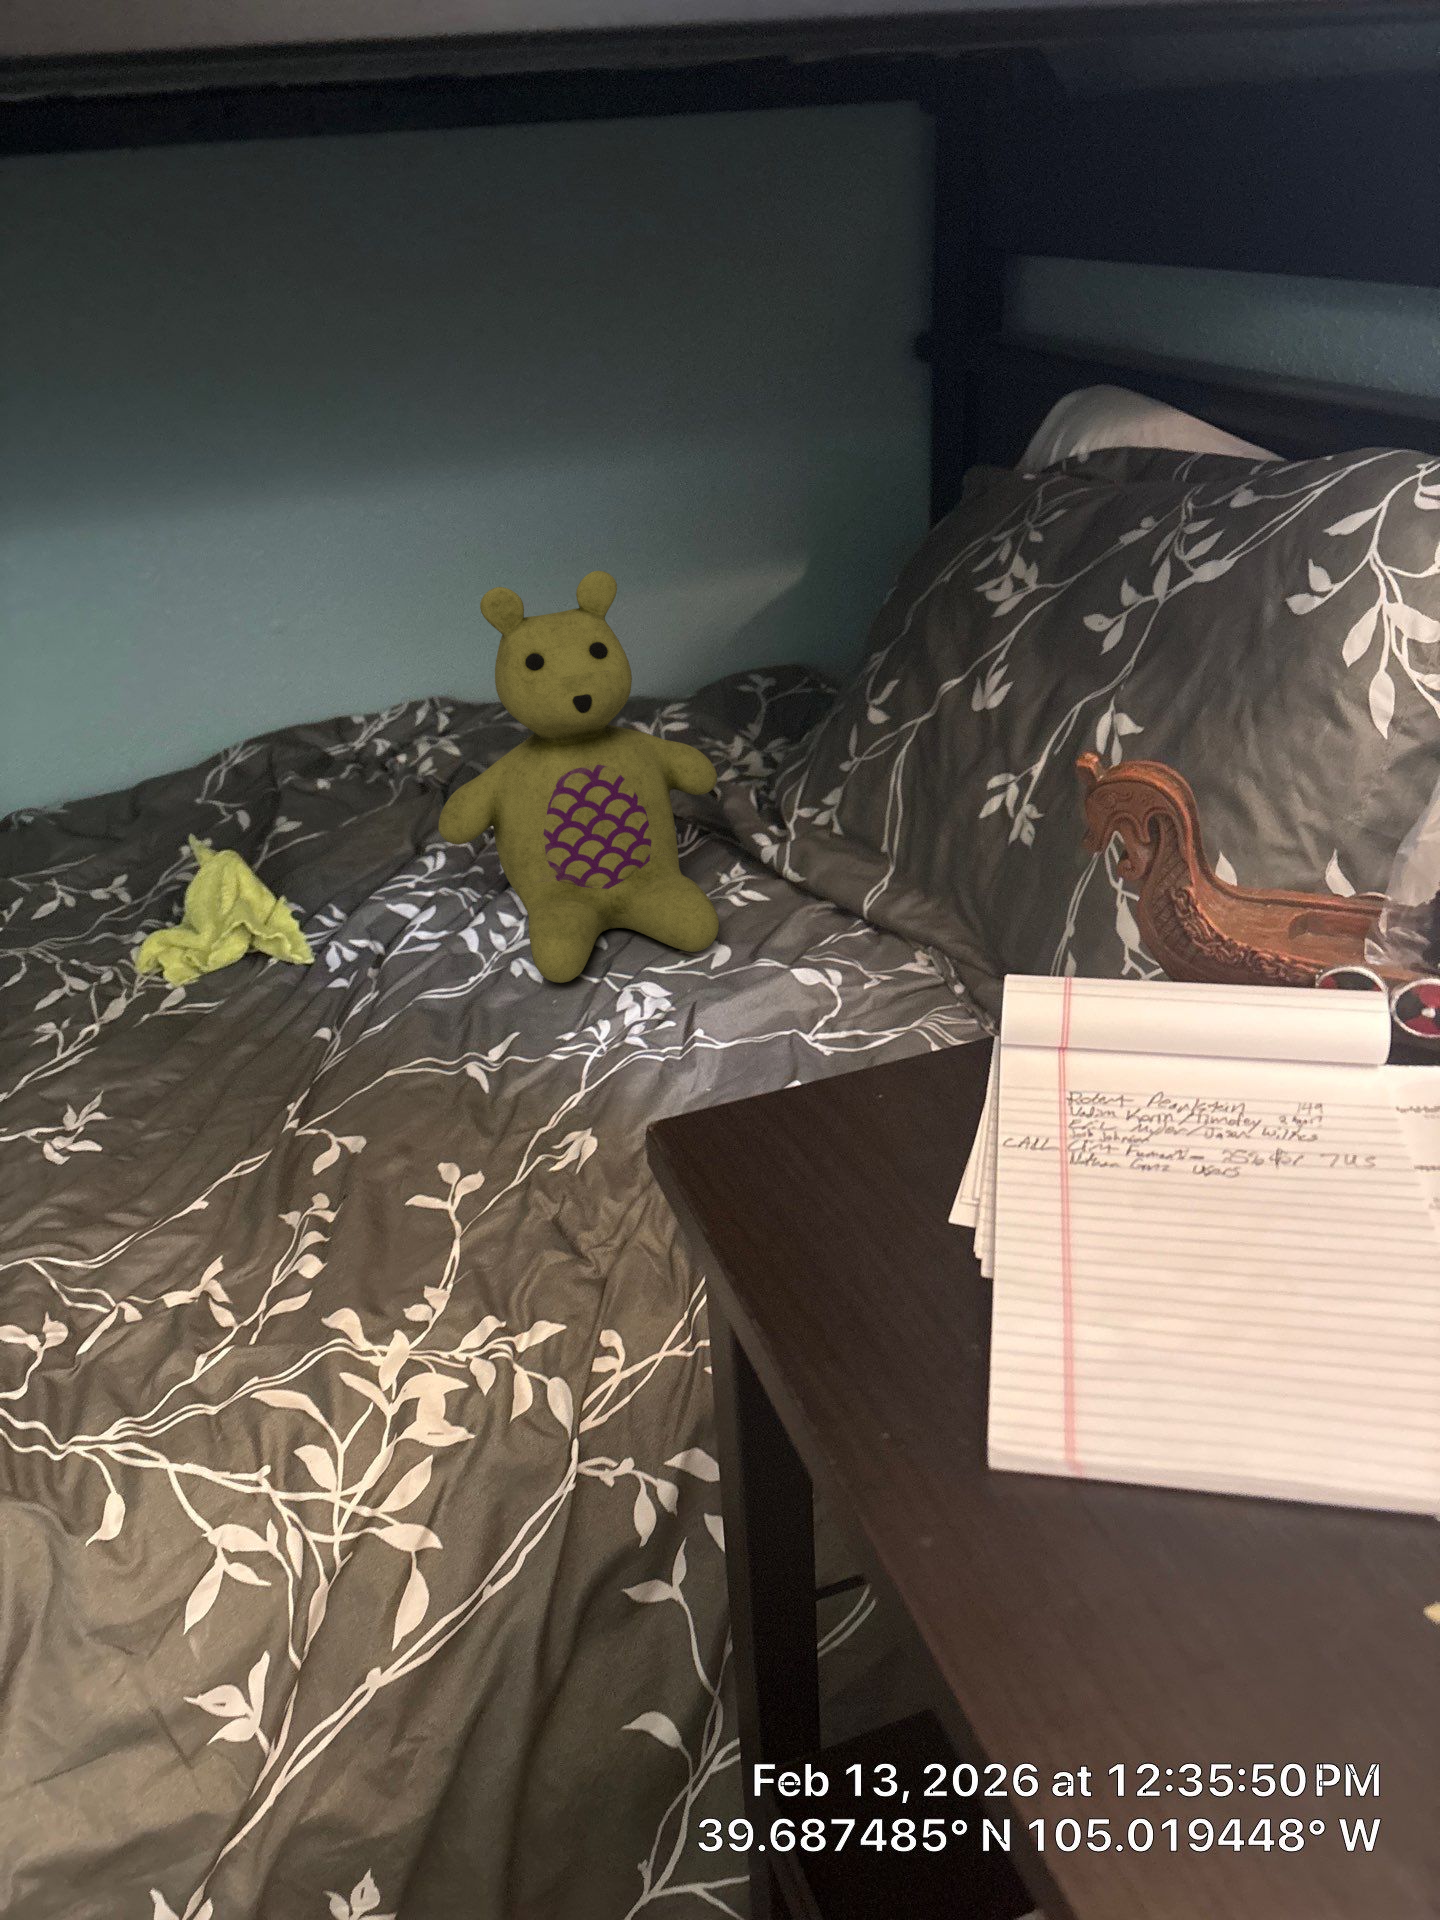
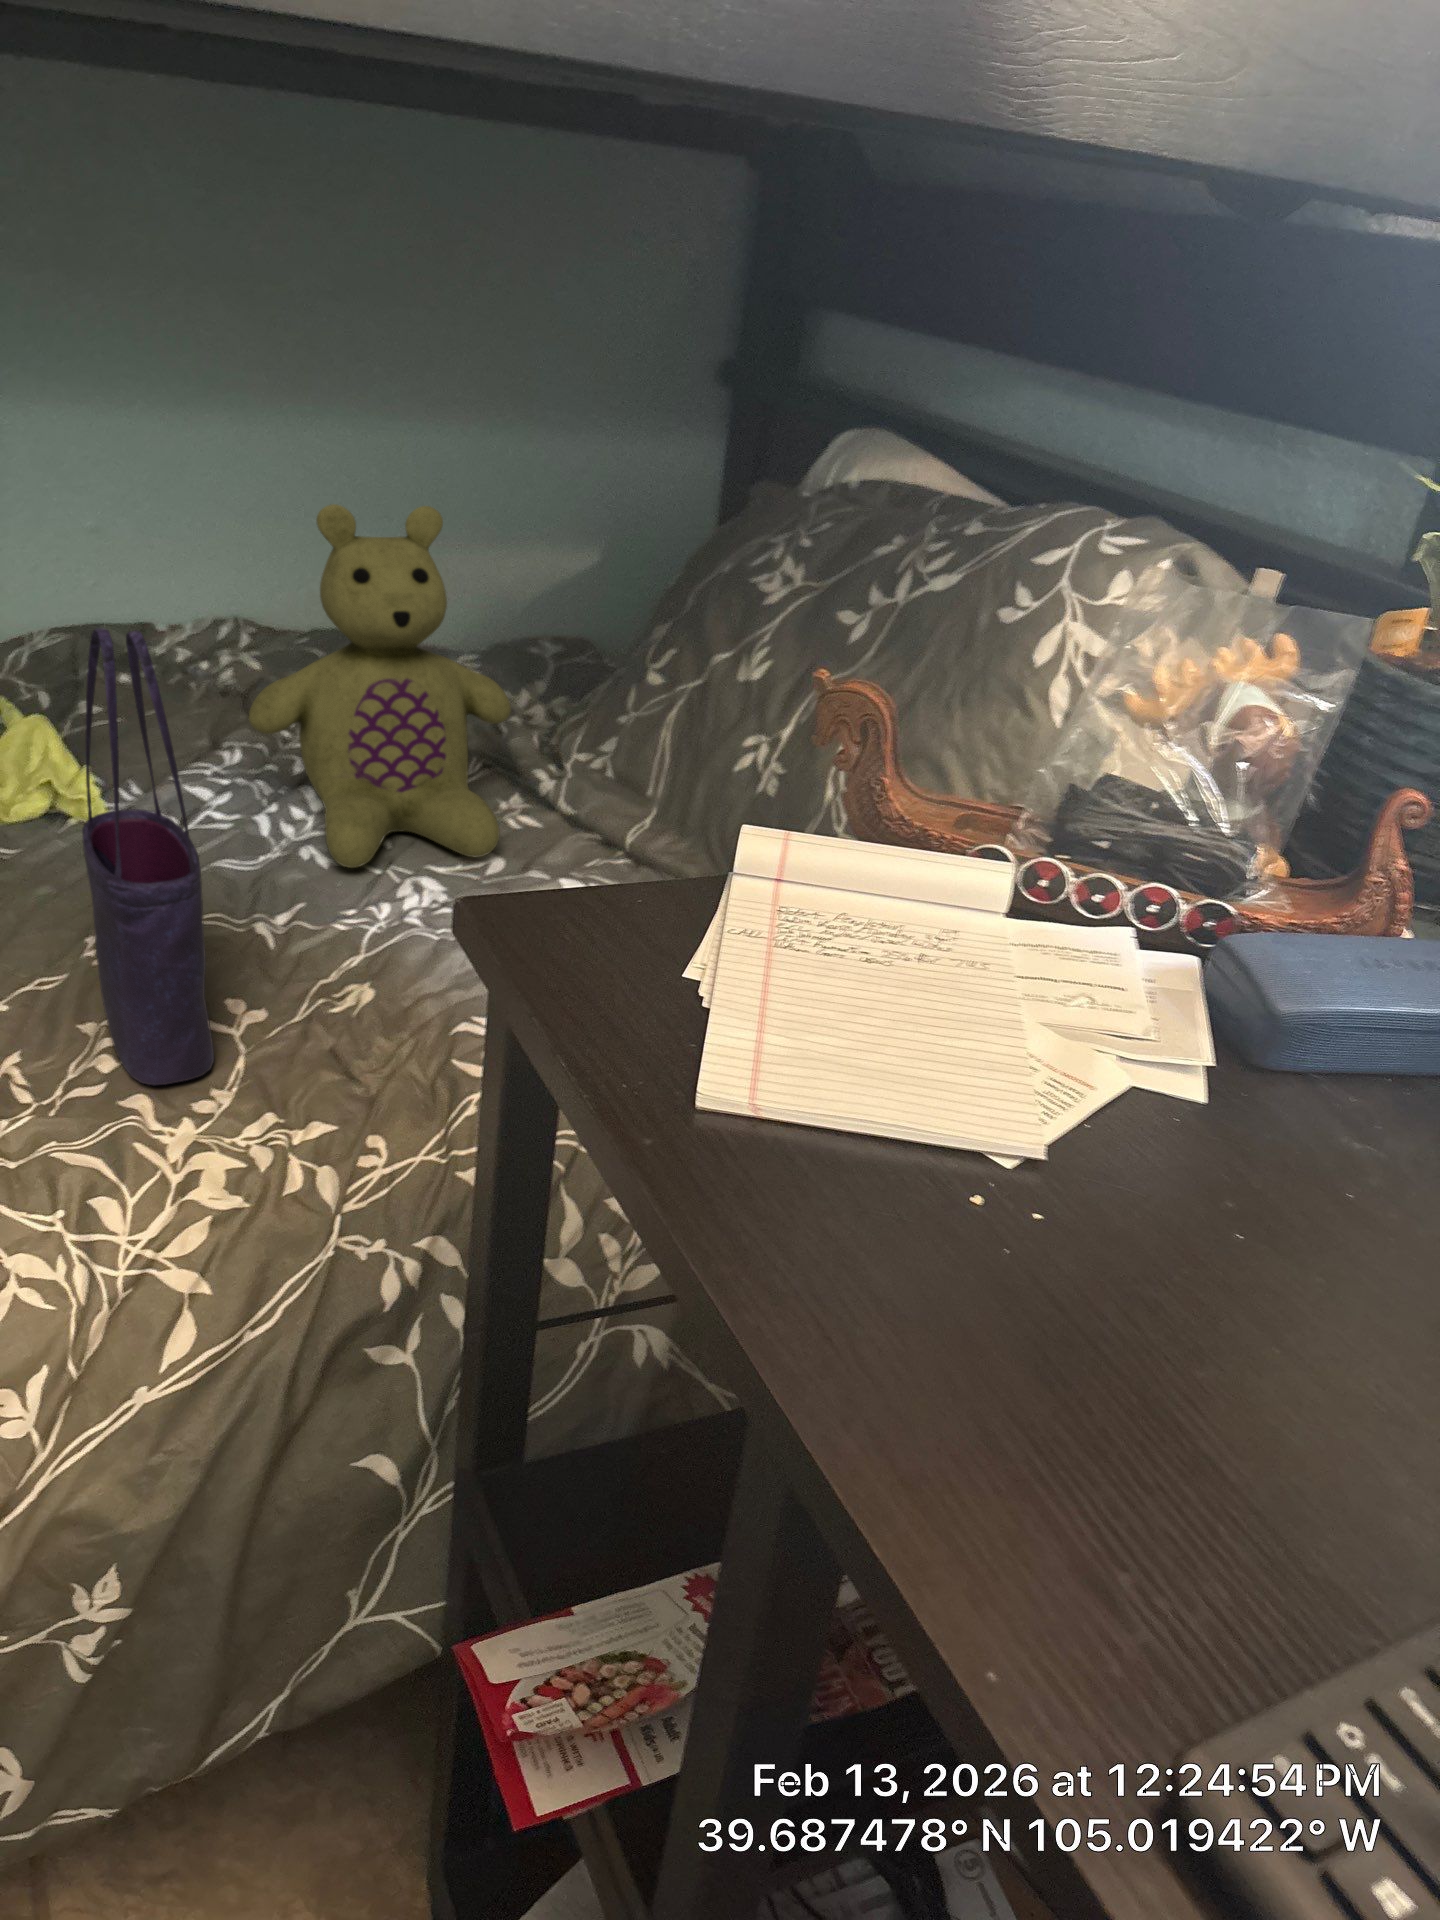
tote bag: none [226,798,425,1293] -> present [82,628,214,1085]

